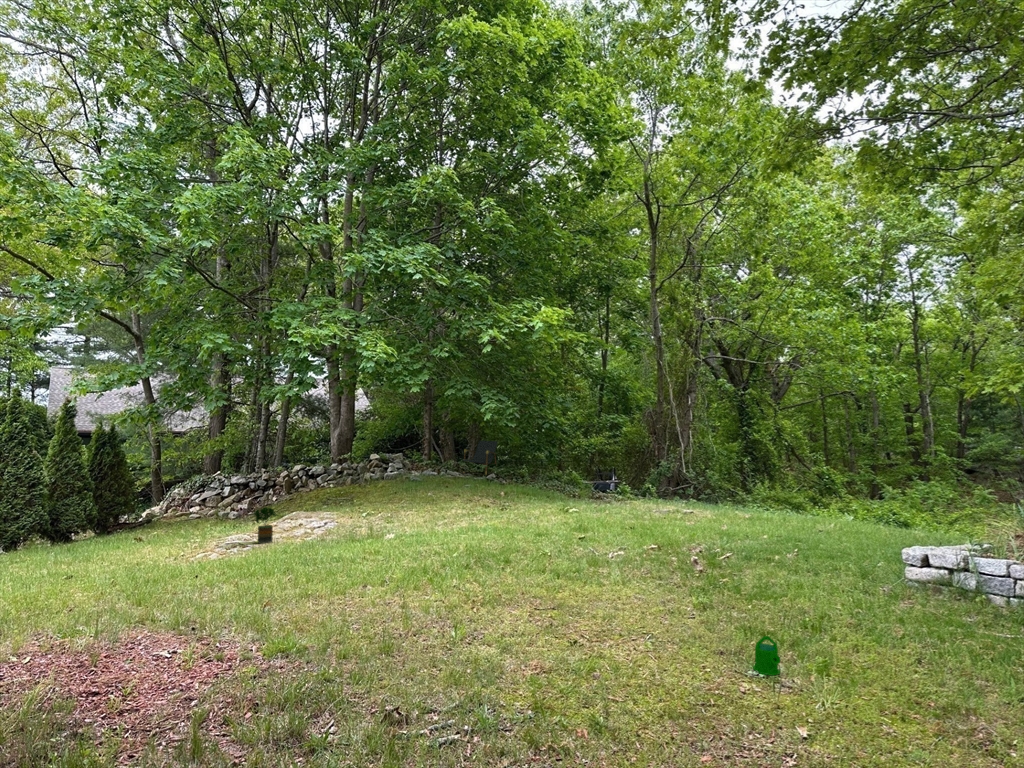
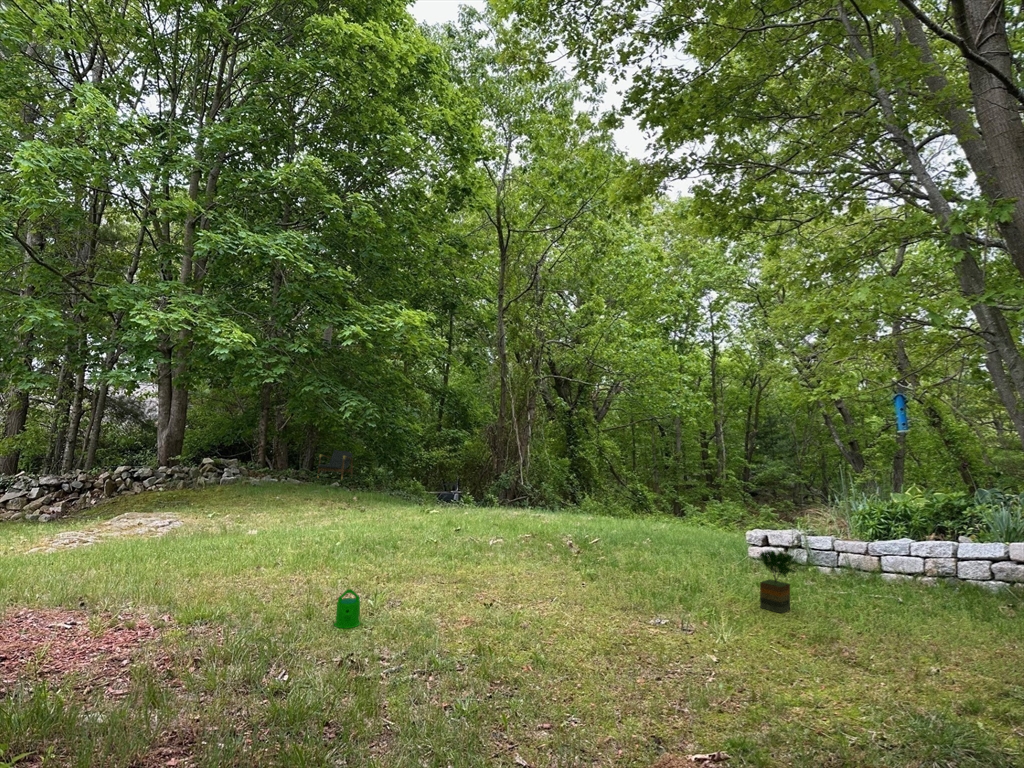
potted tree: present [253,507,277,544] -> present [760,551,797,613]
watering can: present [753,636,781,676] -> present [334,589,361,629]

